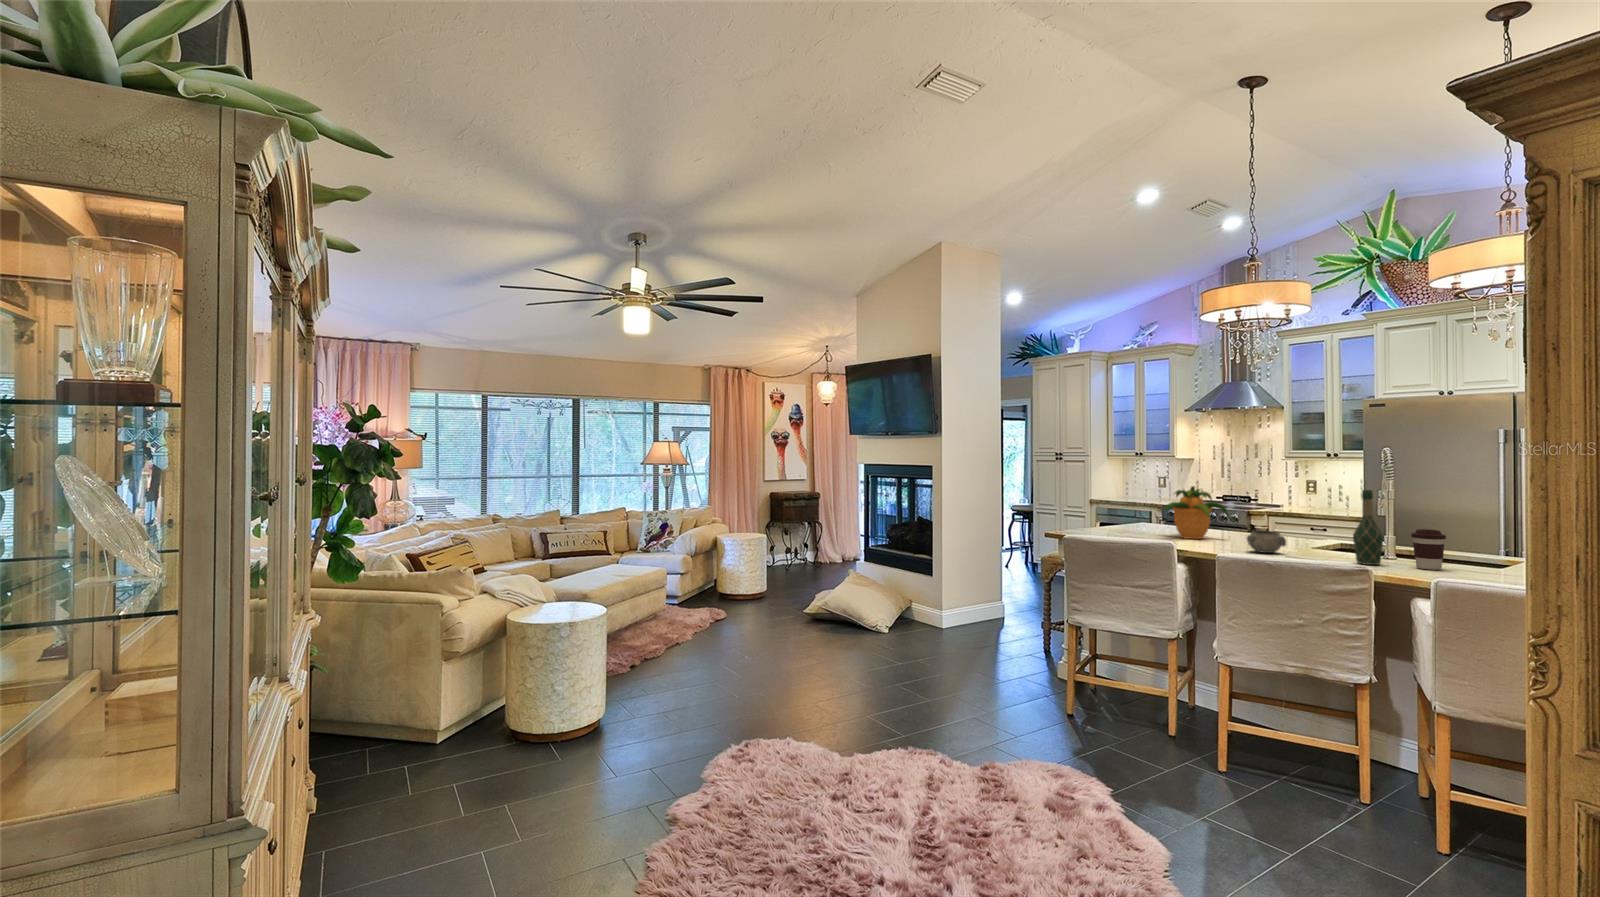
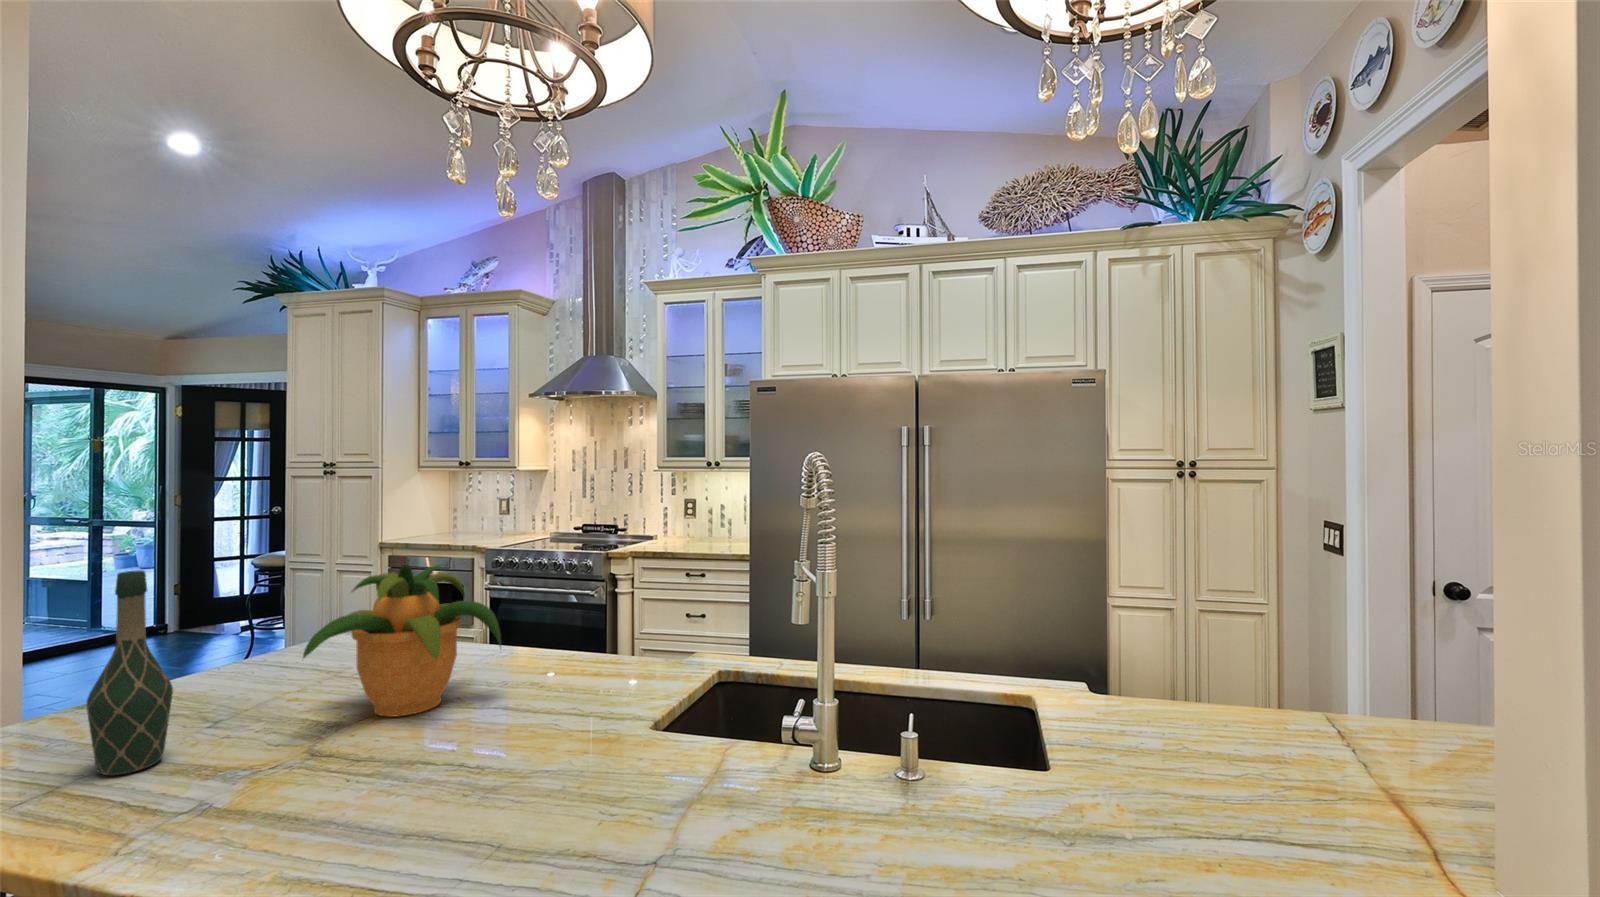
wine bottle: present [1353,490,1383,565] -> present [86,570,173,775]
coffee cup: present [1411,529,1446,570] -> none [910,696,987,833]
decorative bowl: present [1247,530,1286,553] -> none [484,716,602,808]

